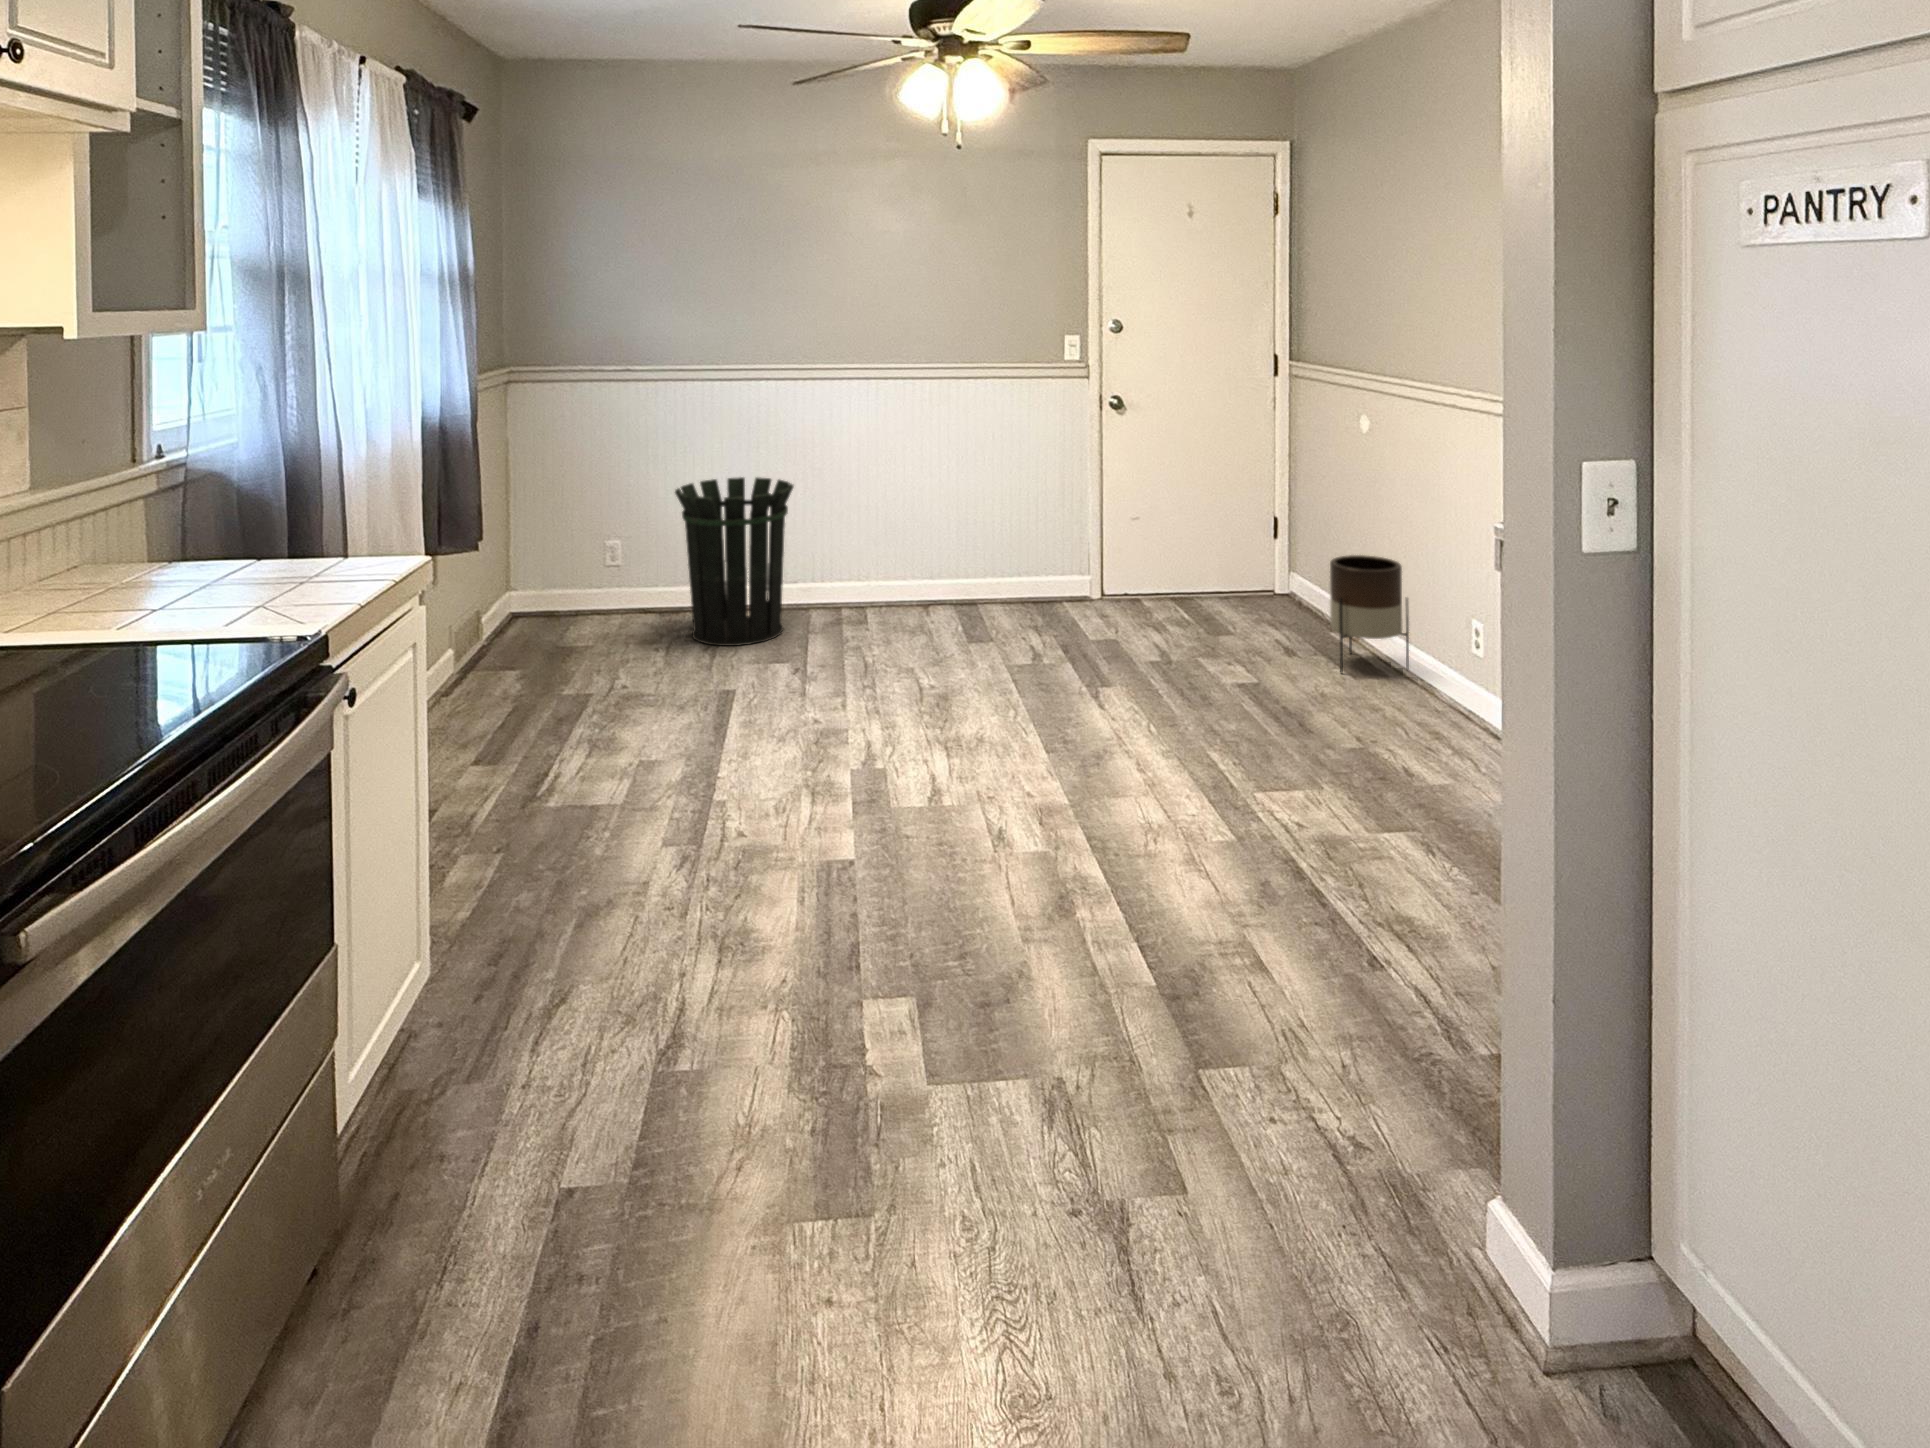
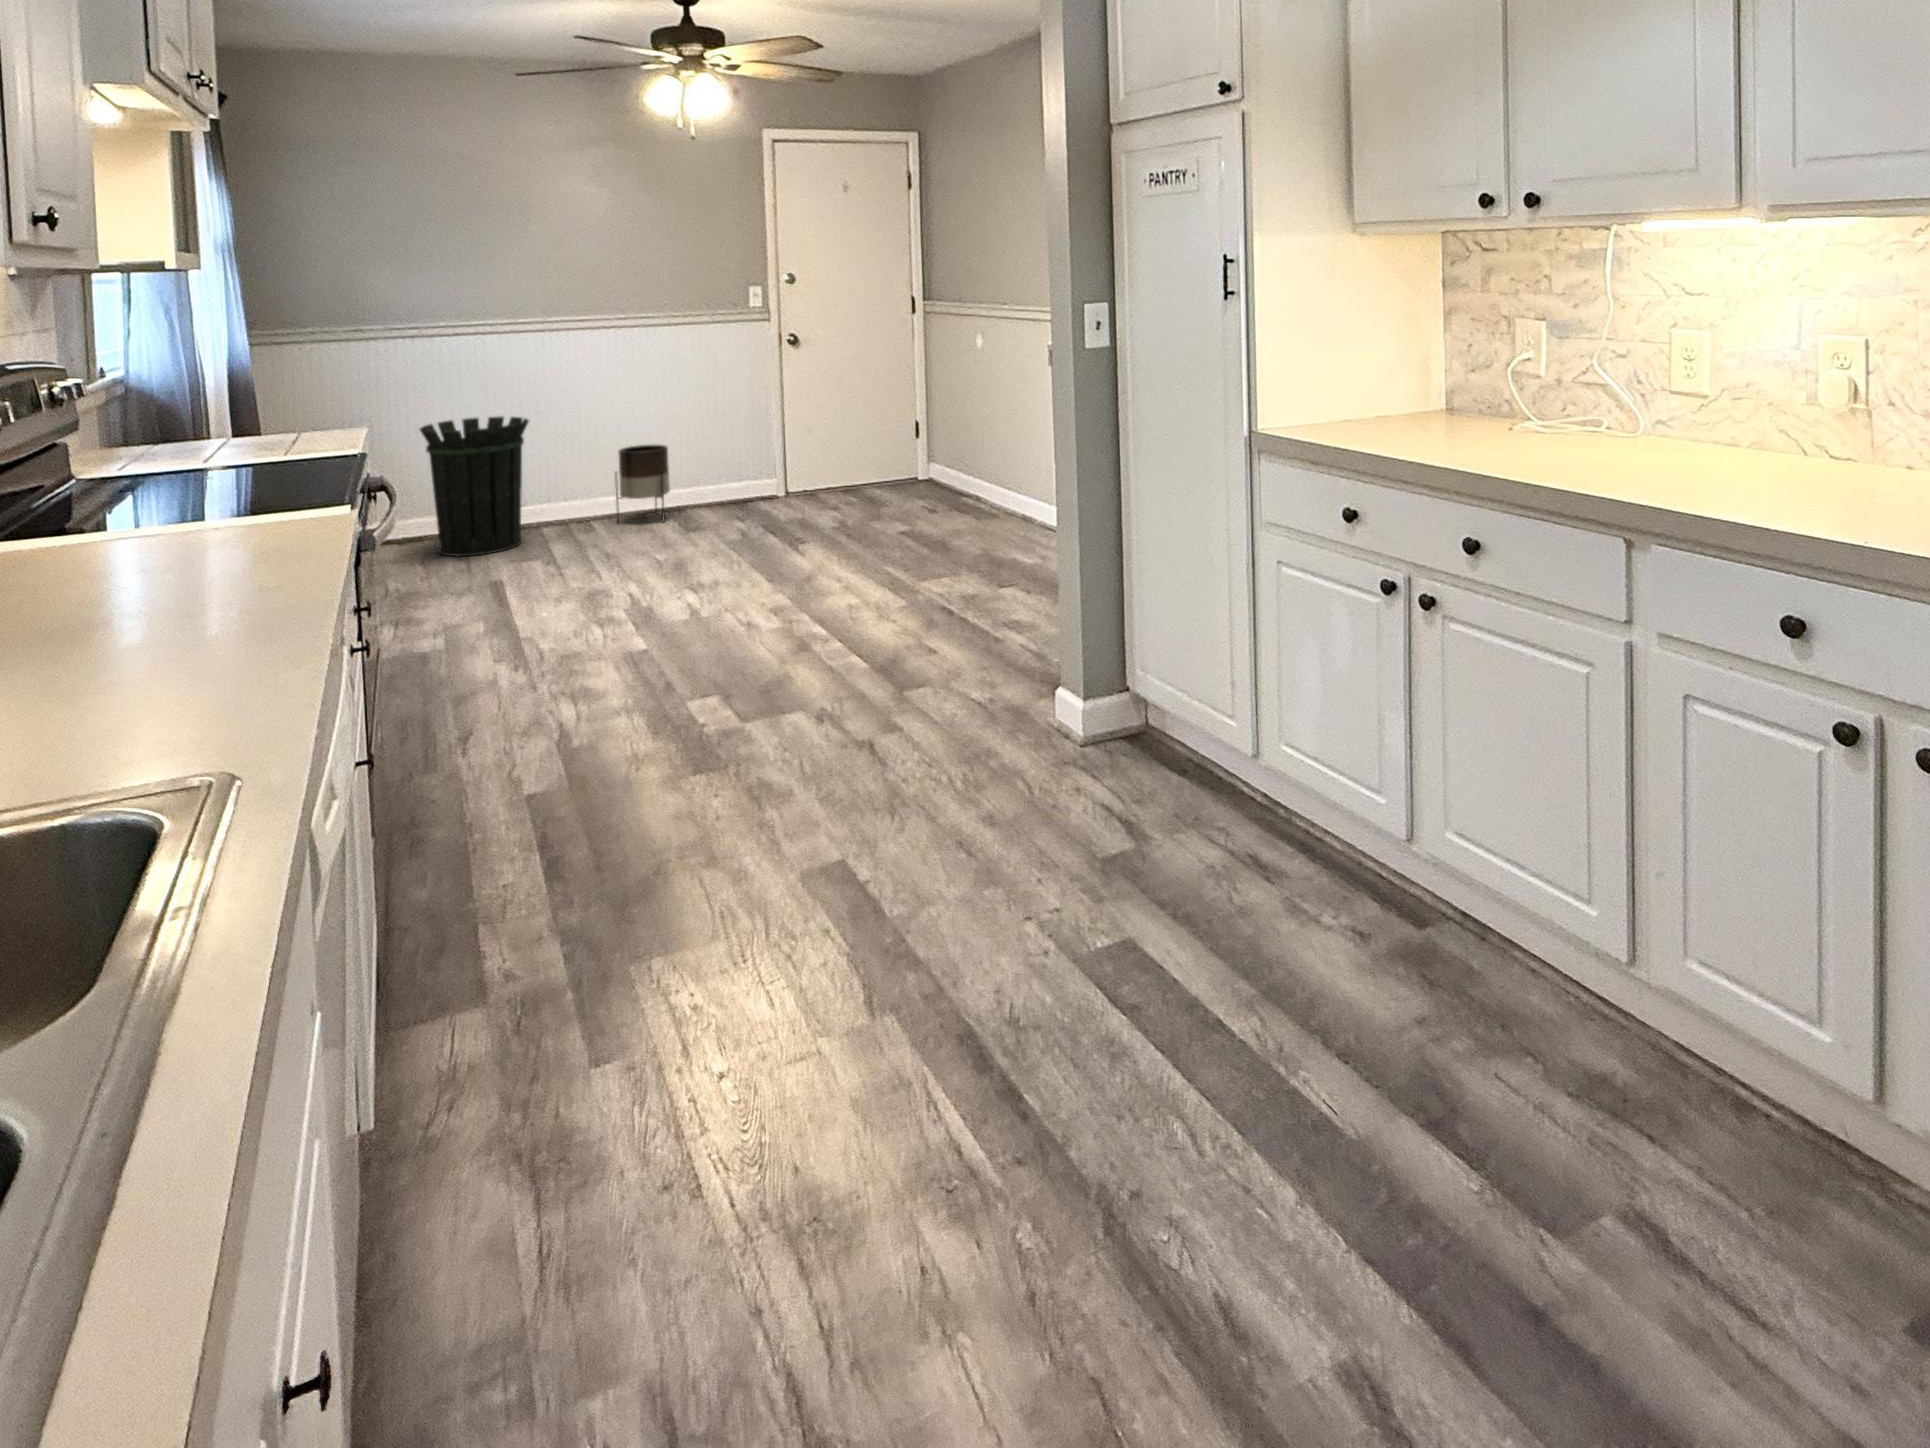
planter: present [1330,555,1409,673] -> present [615,445,670,521]

